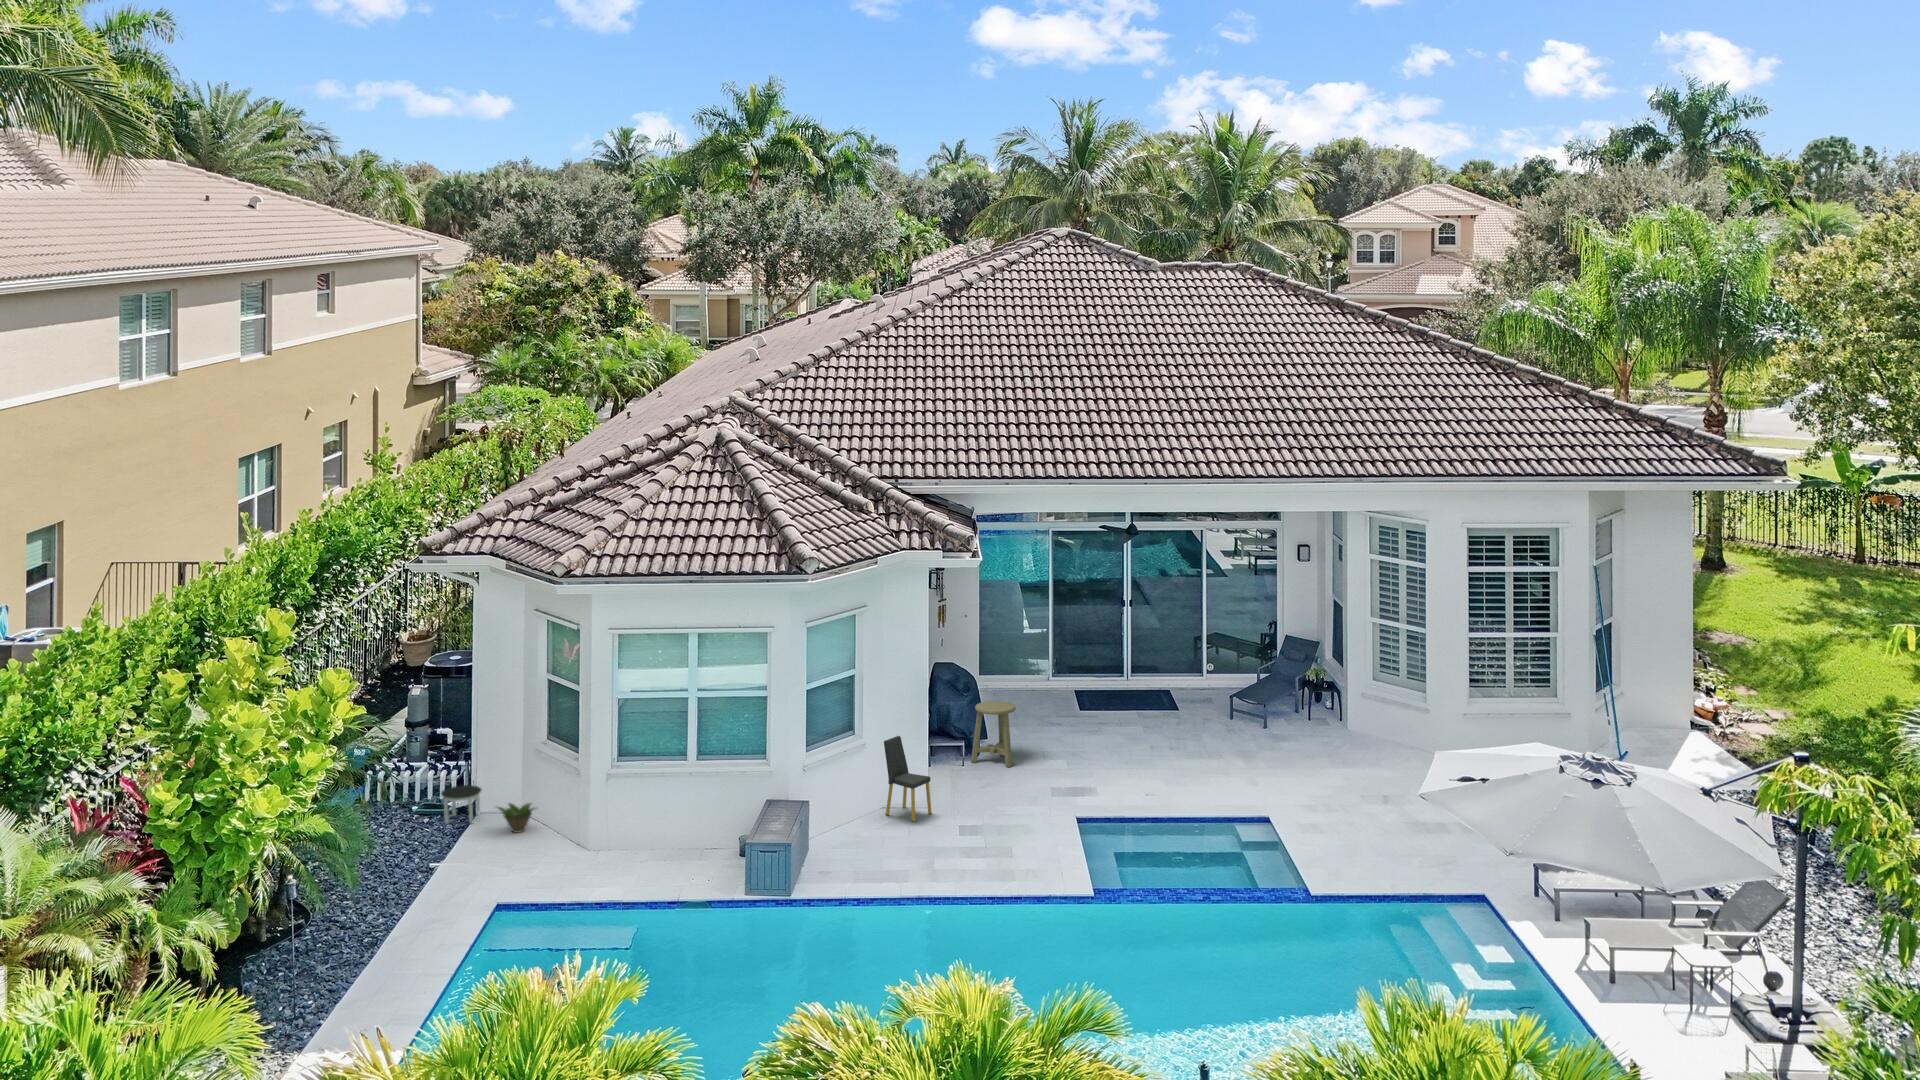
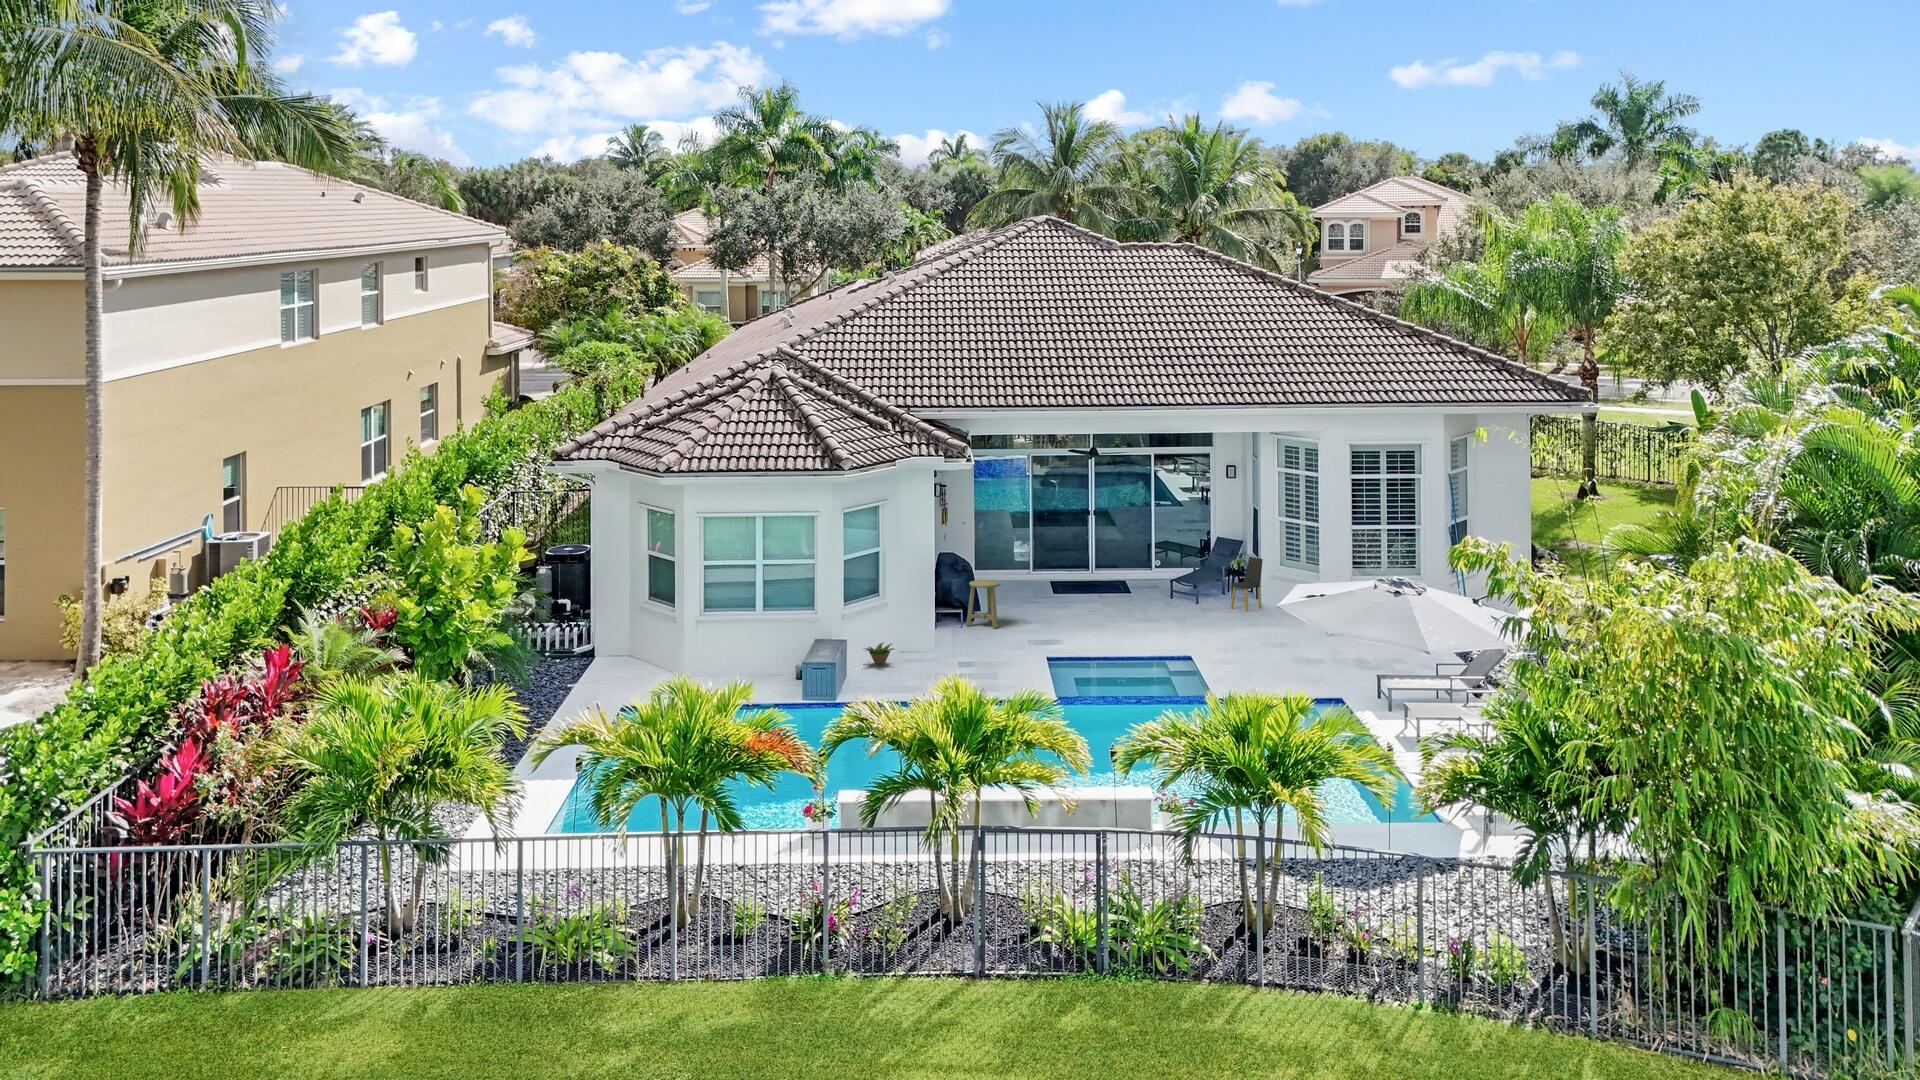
dining chair: present [884,736,932,821] -> present [1231,557,1263,611]
round table: present [441,785,481,824] -> none [570,635,600,662]
decorative plant: present [497,803,534,833] -> present [864,642,894,665]

